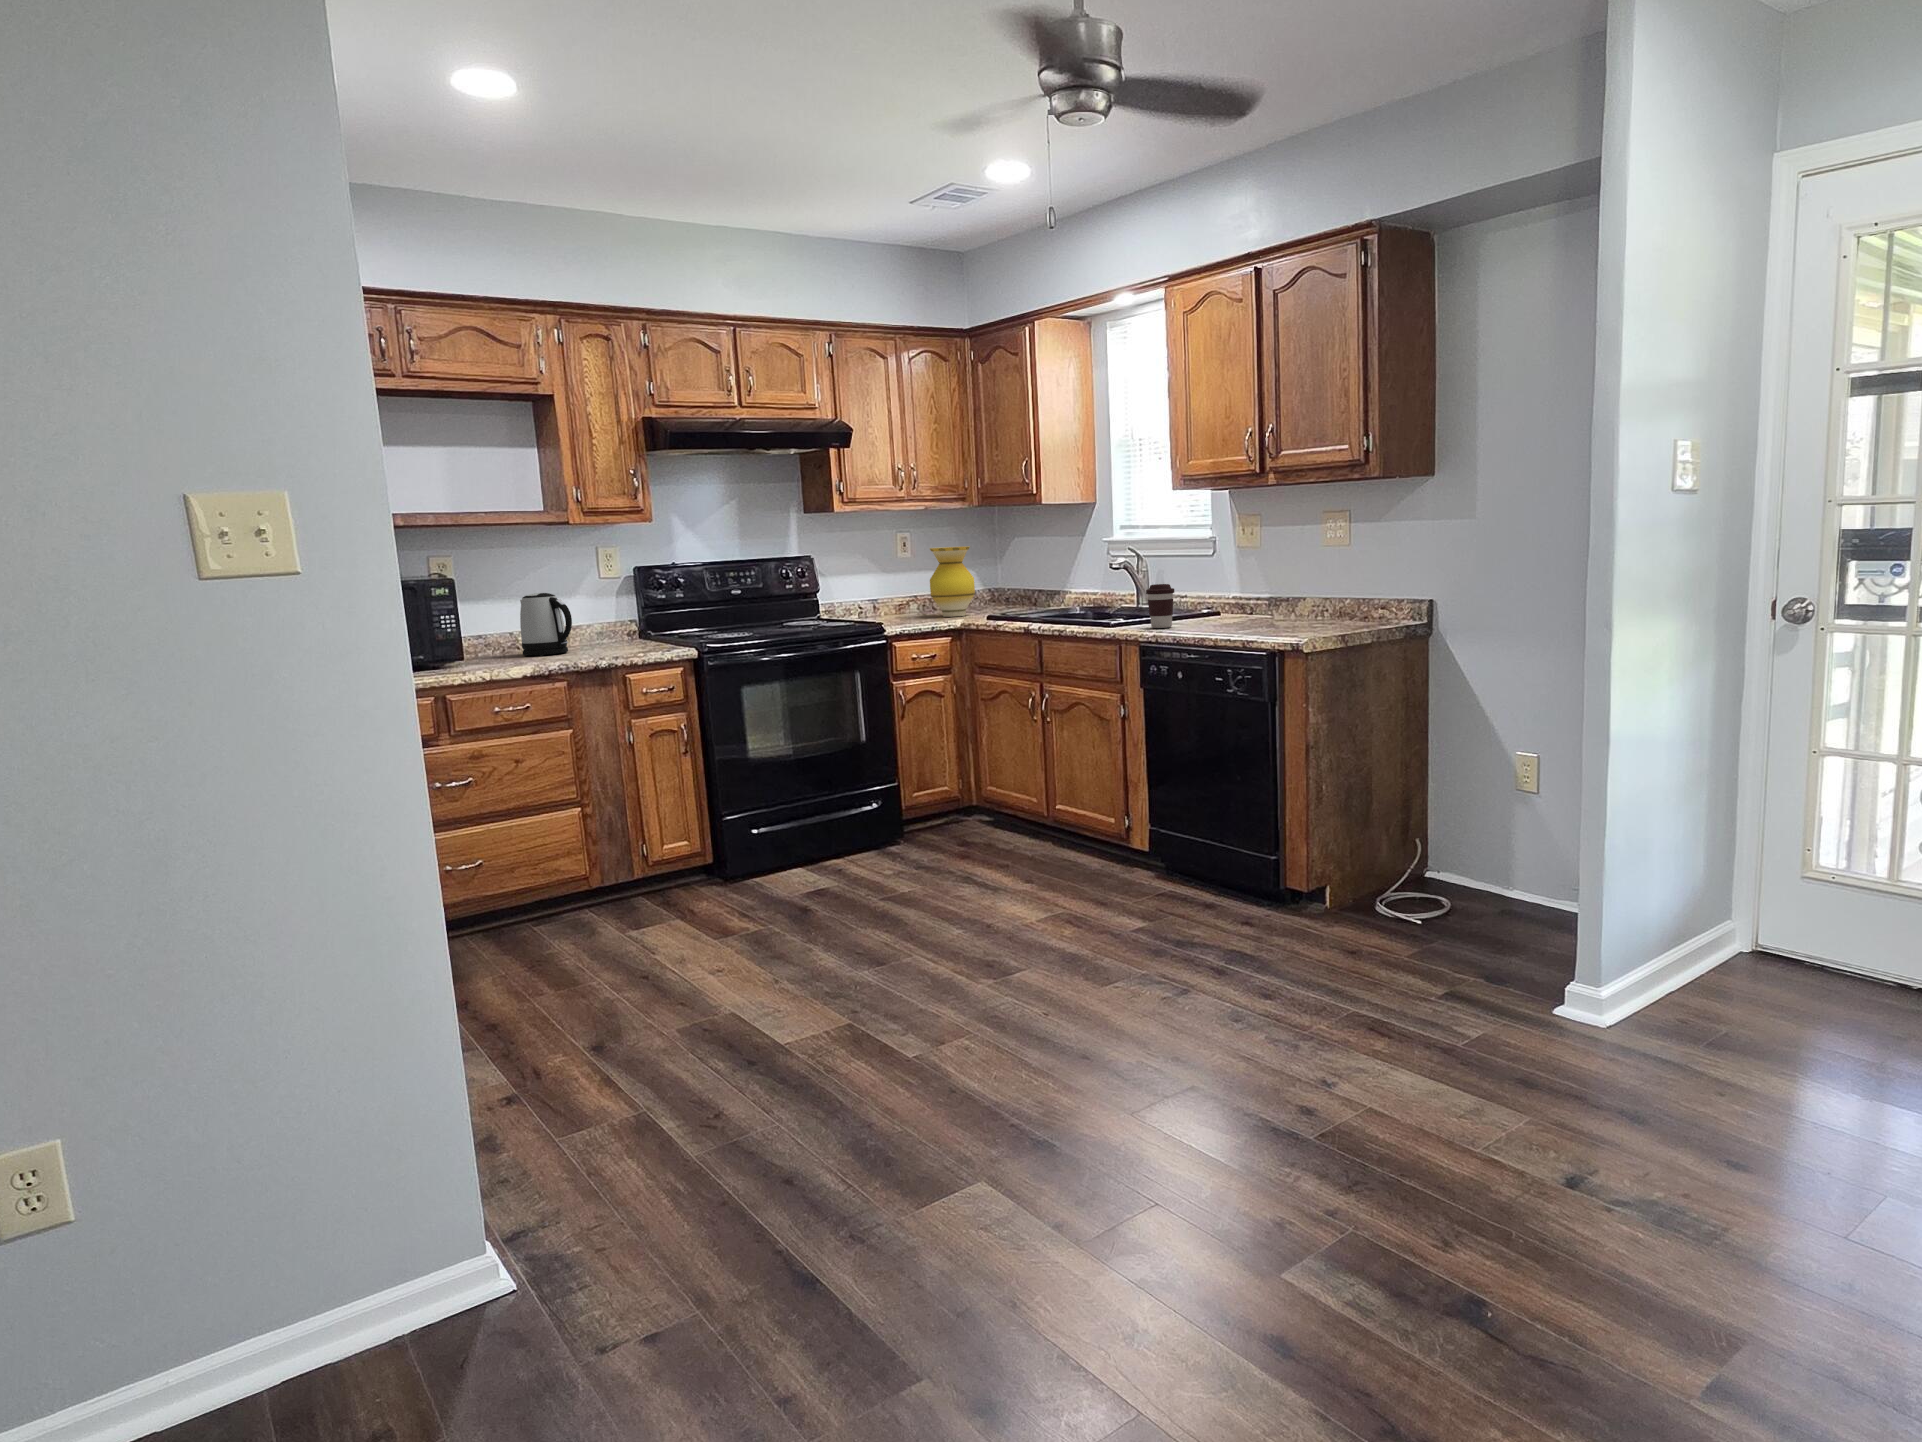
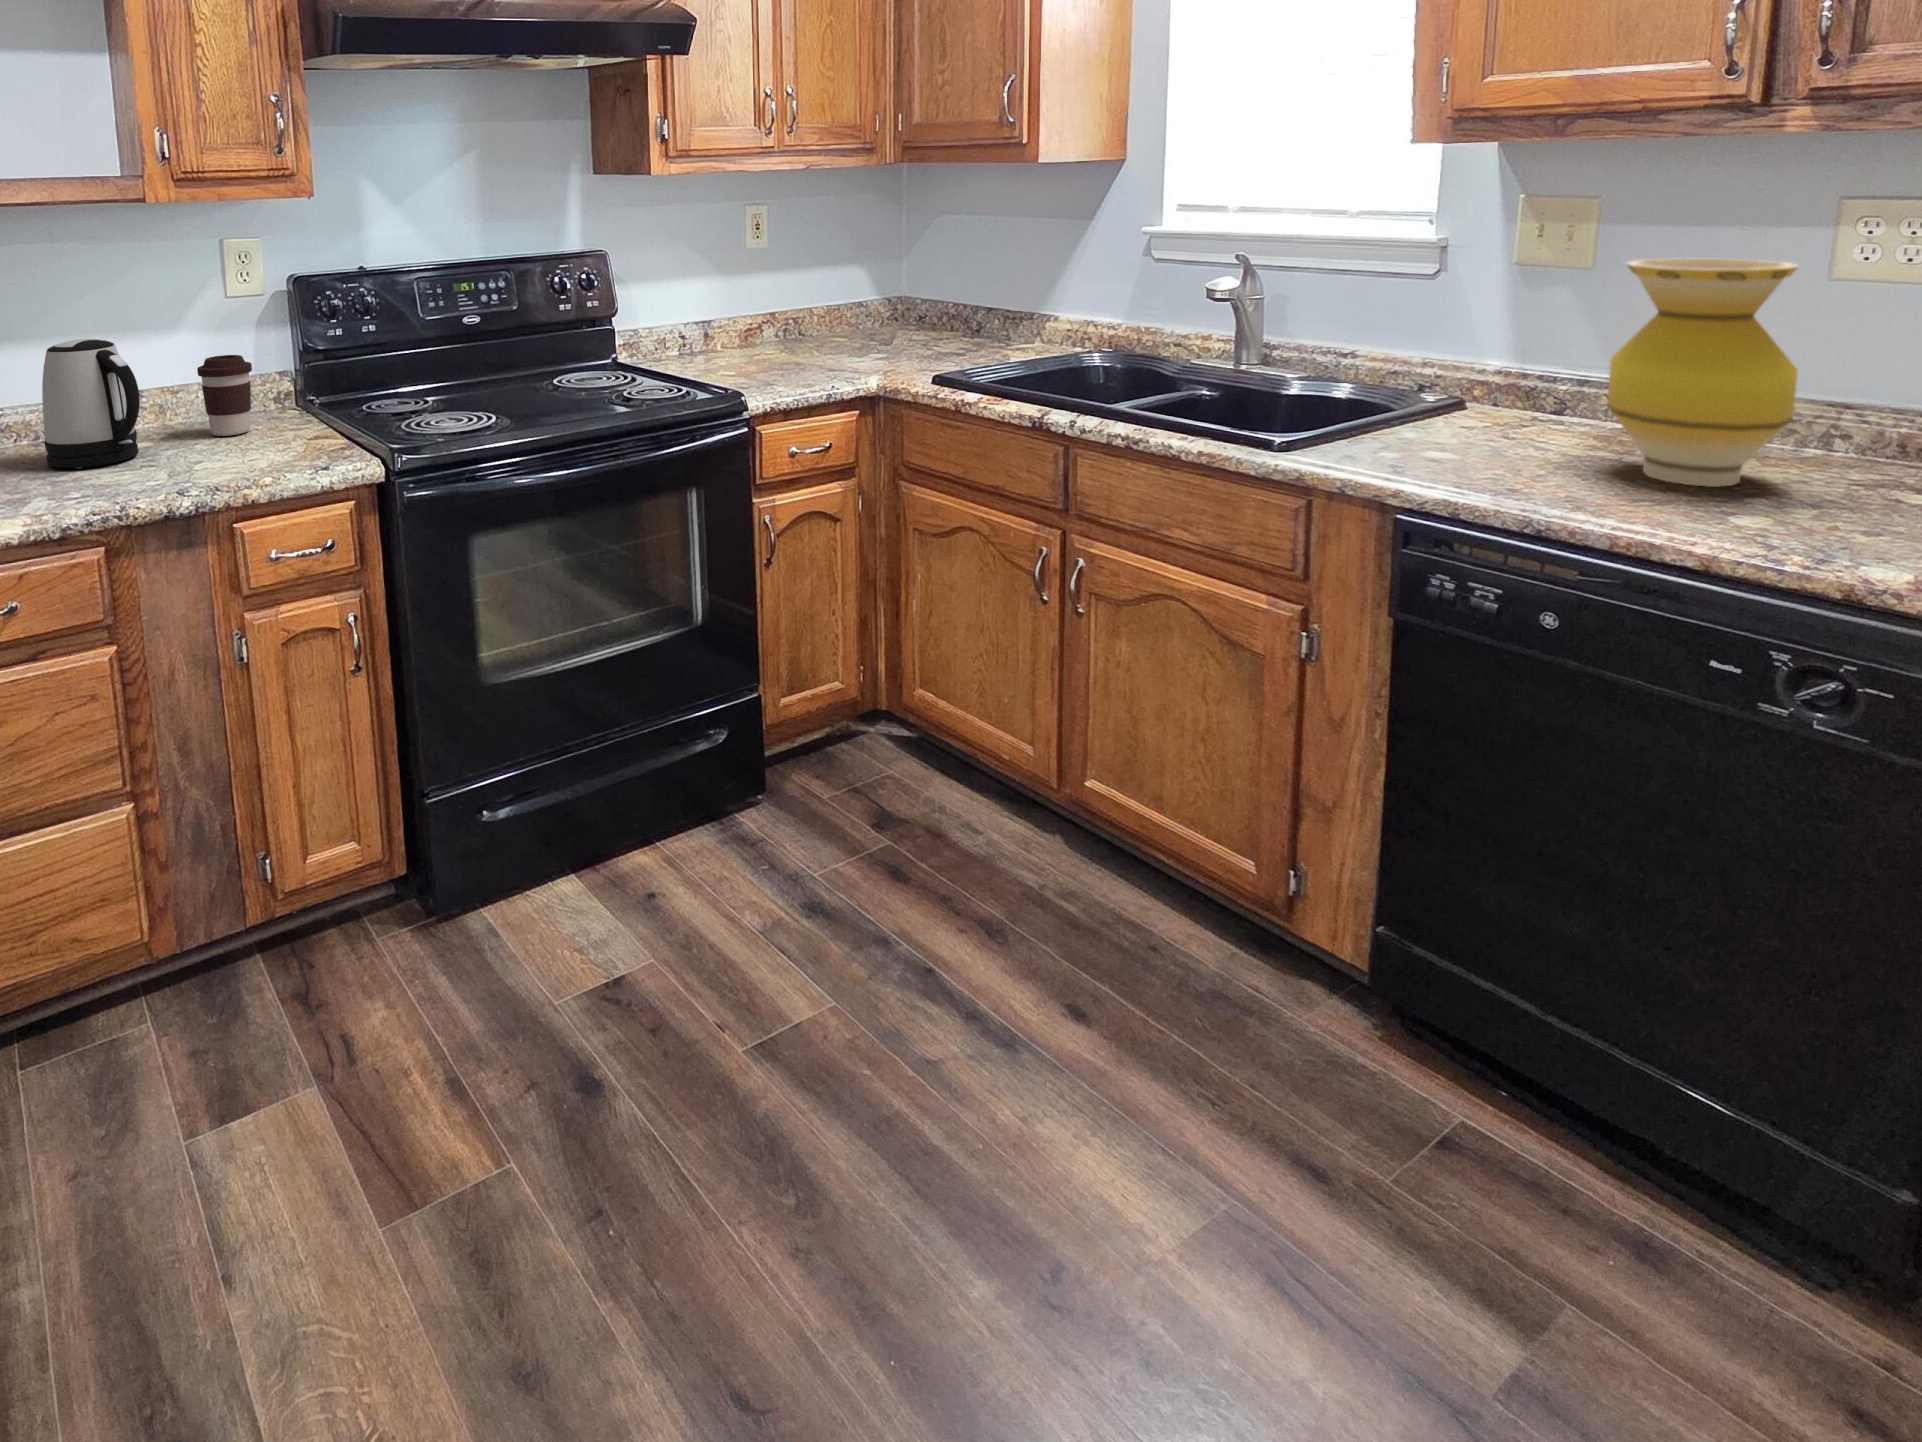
vase: present [930,546,975,617] -> present [1607,259,1799,487]
coffee cup: present [1146,584,1174,628] -> present [197,355,252,436]

